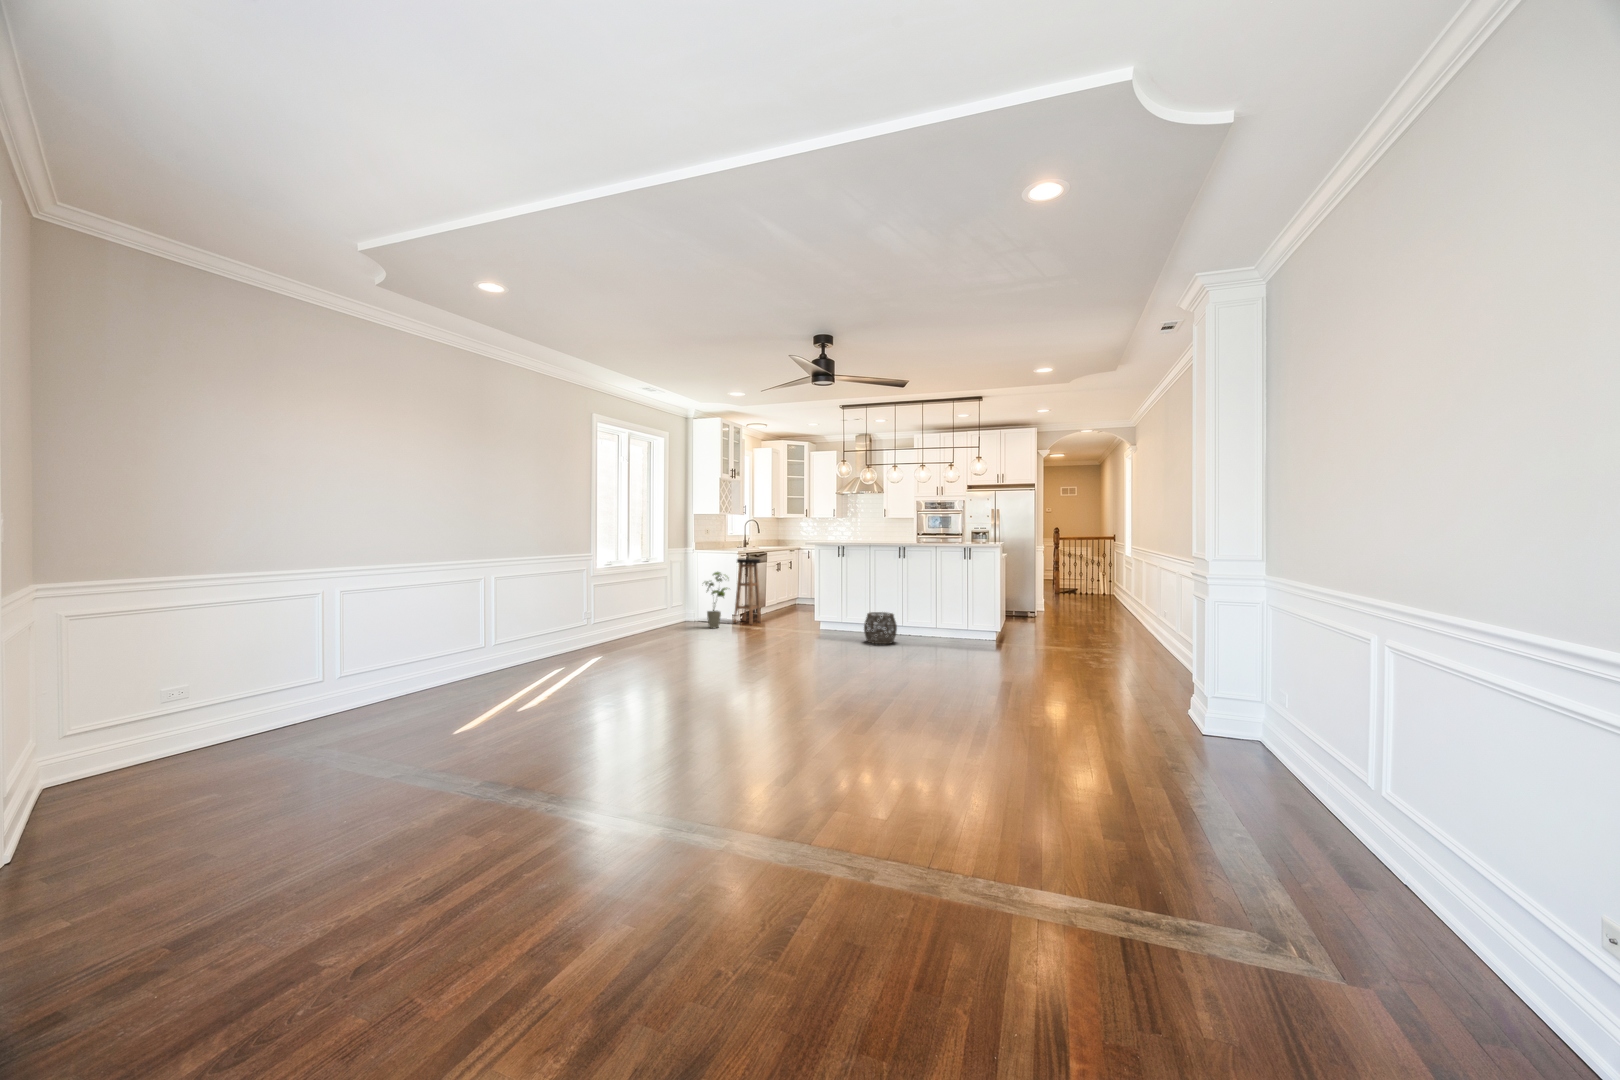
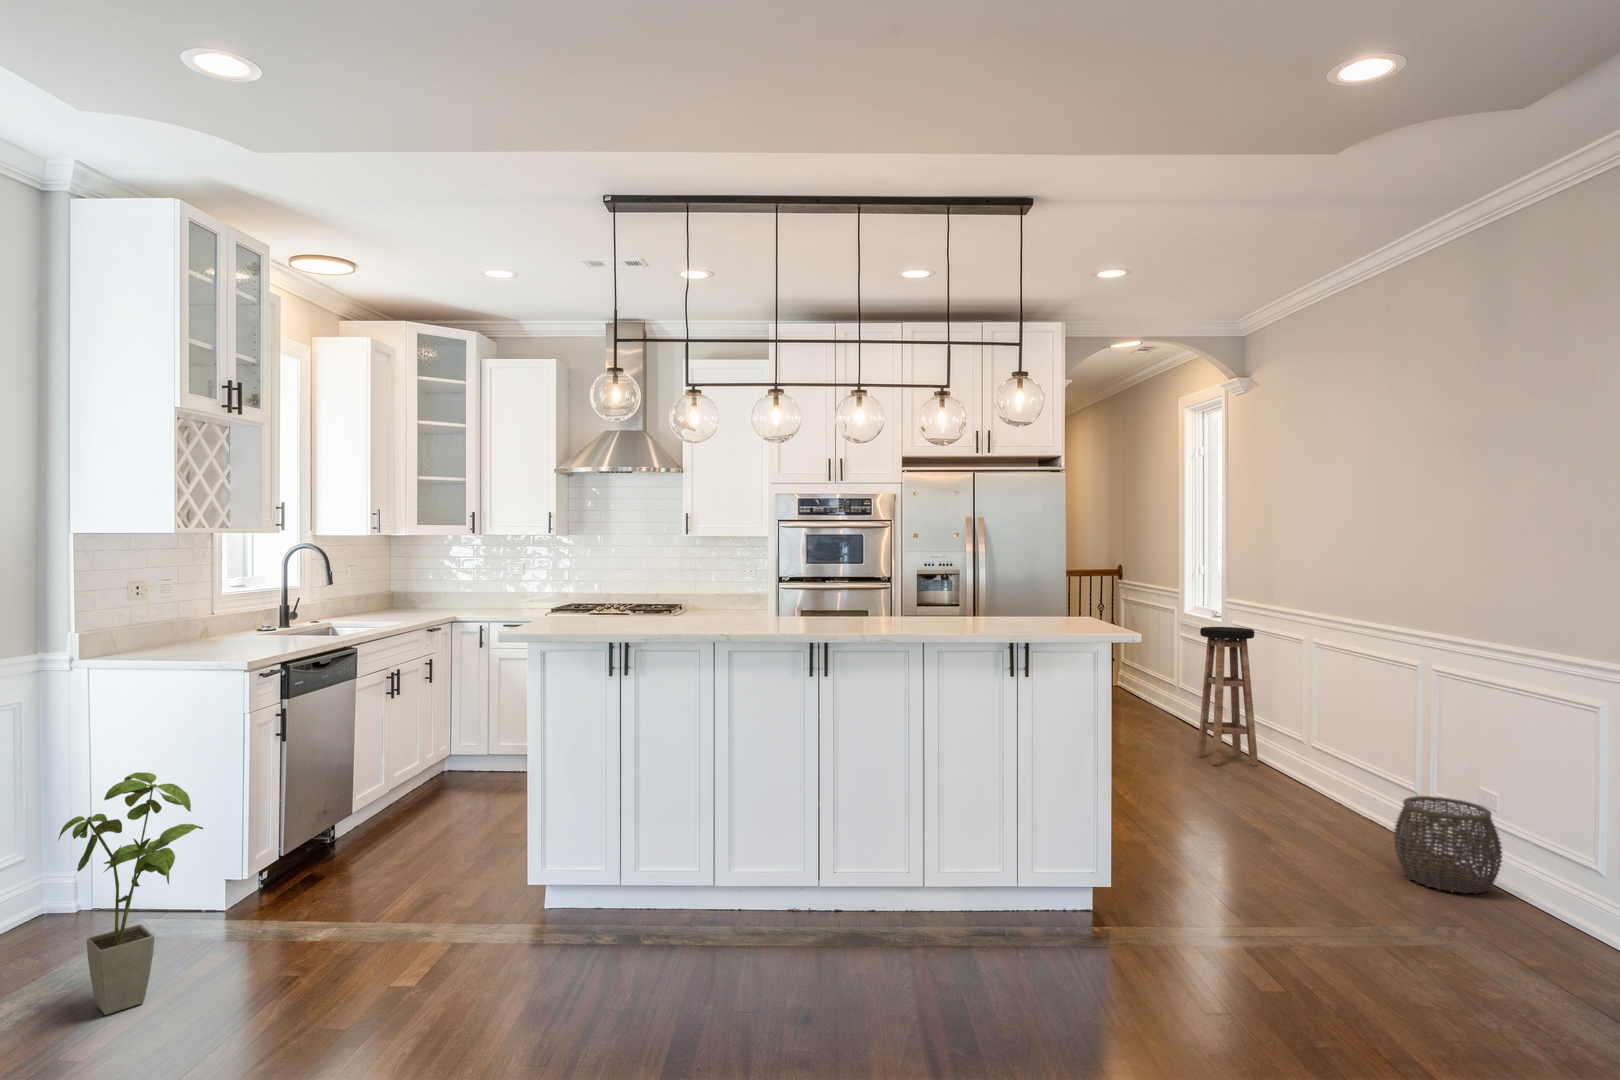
bar stool: present [734,558,761,624] -> present [1197,627,1258,766]
woven basket: present [864,612,897,644] -> present [1394,796,1502,894]

